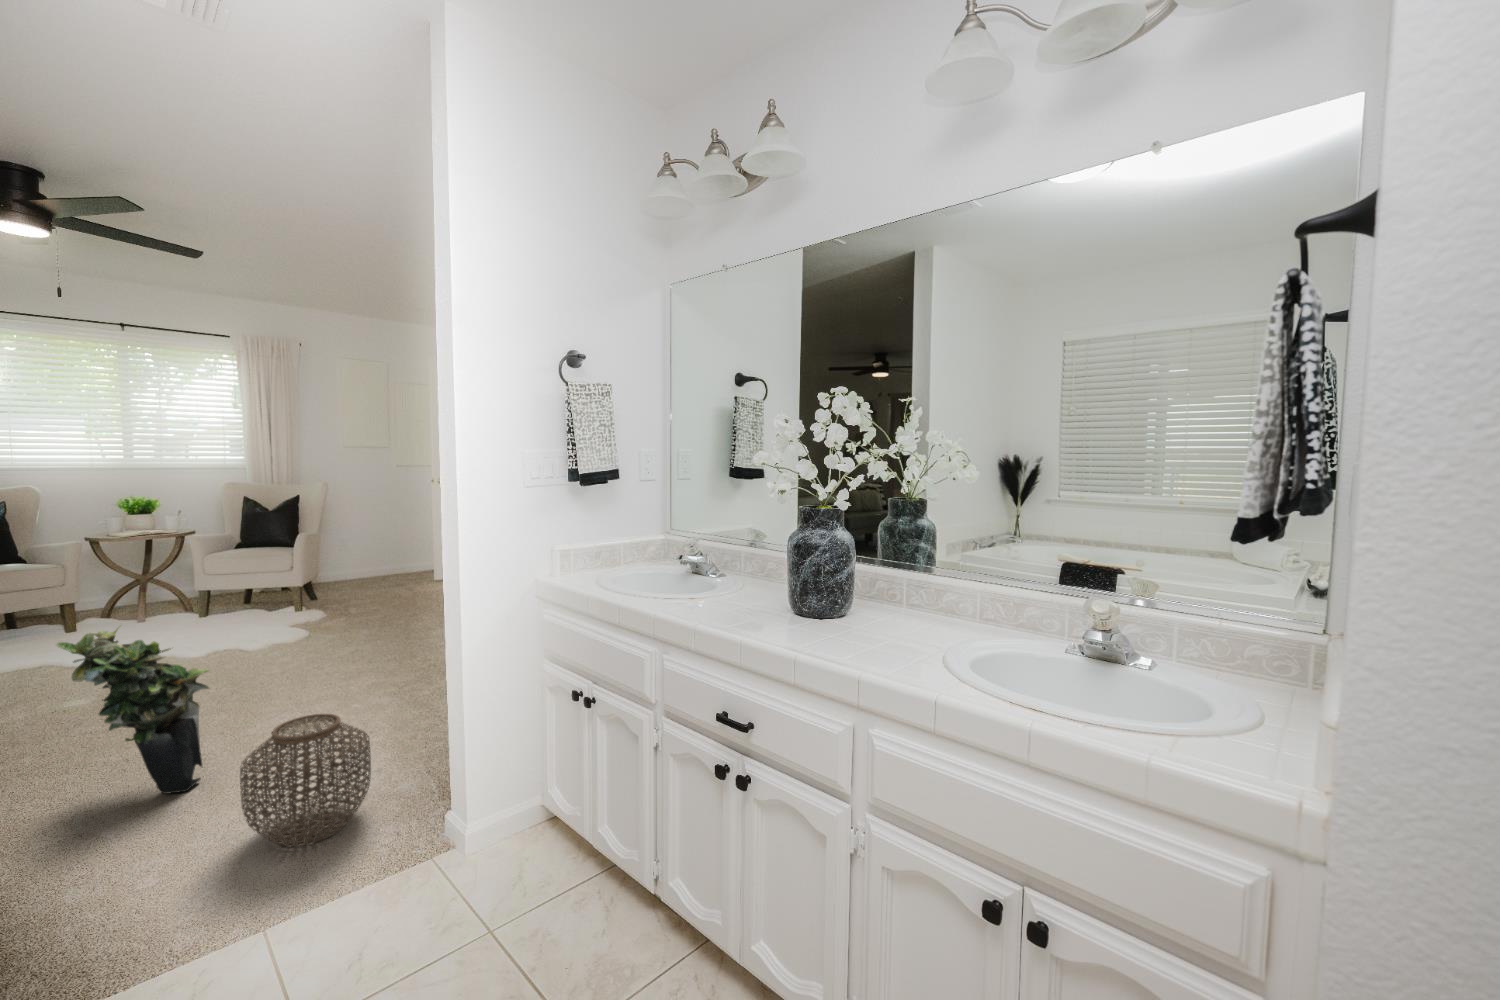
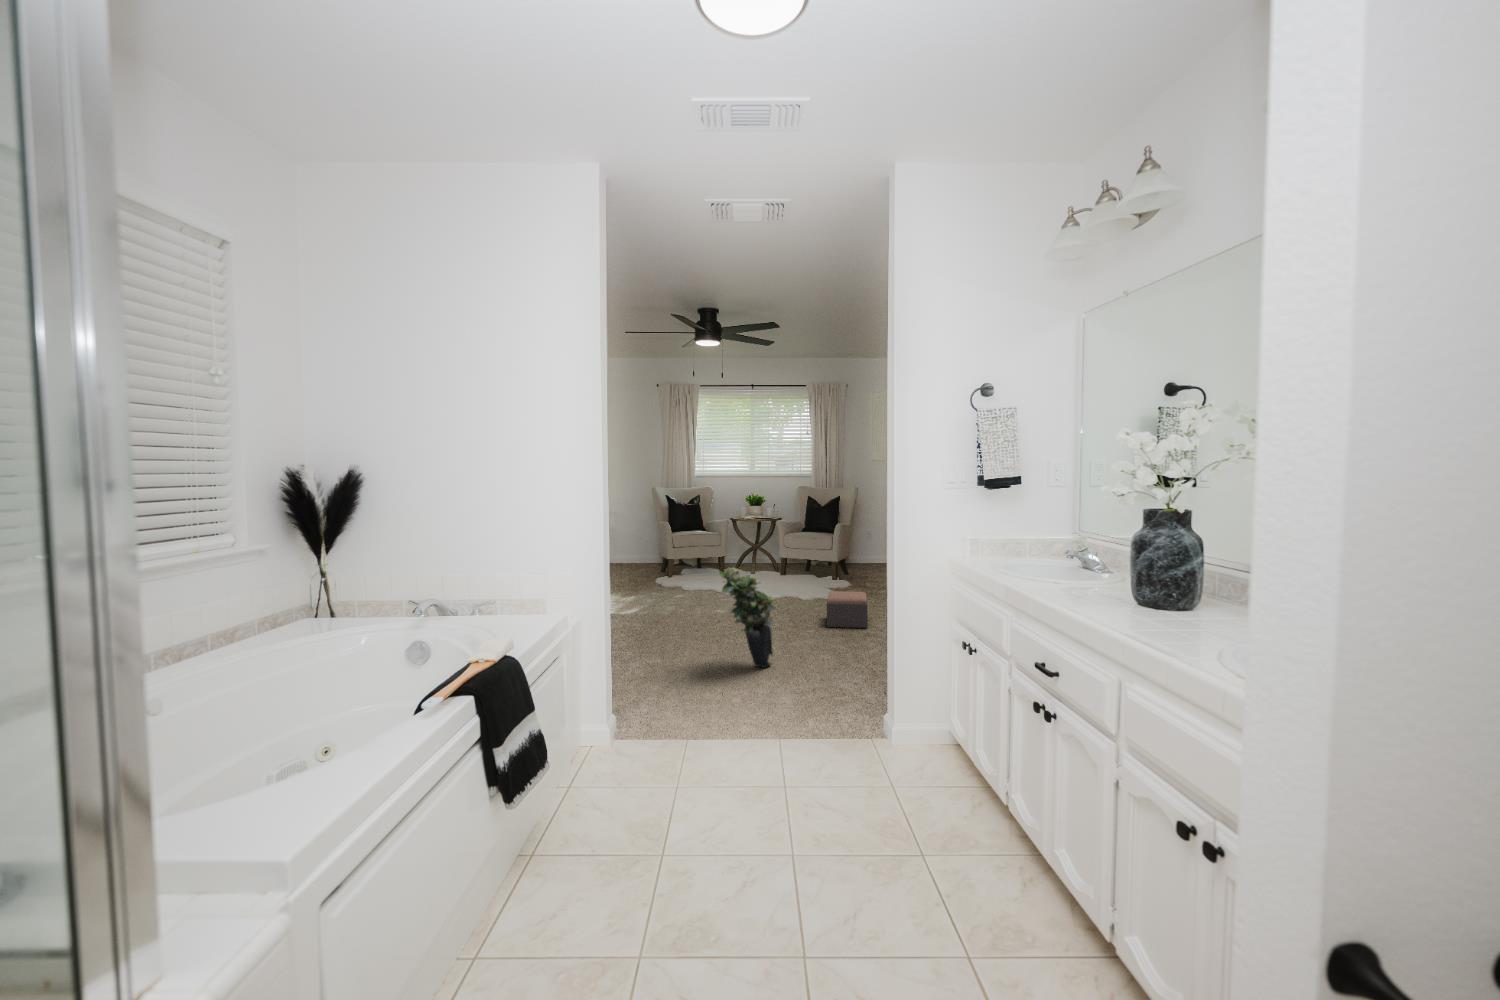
footstool: none [298,626,367,686] -> present [827,591,868,628]
woven basket: present [240,714,371,846] -> none [786,633,852,711]

